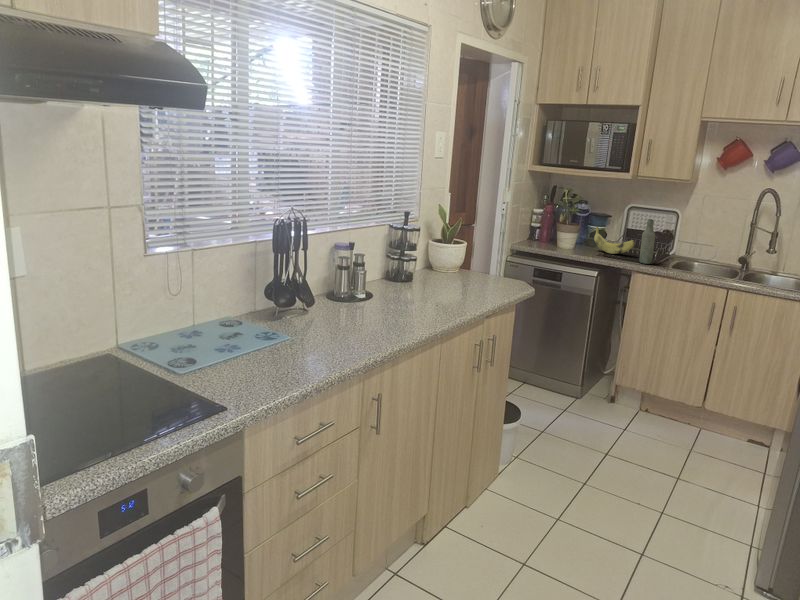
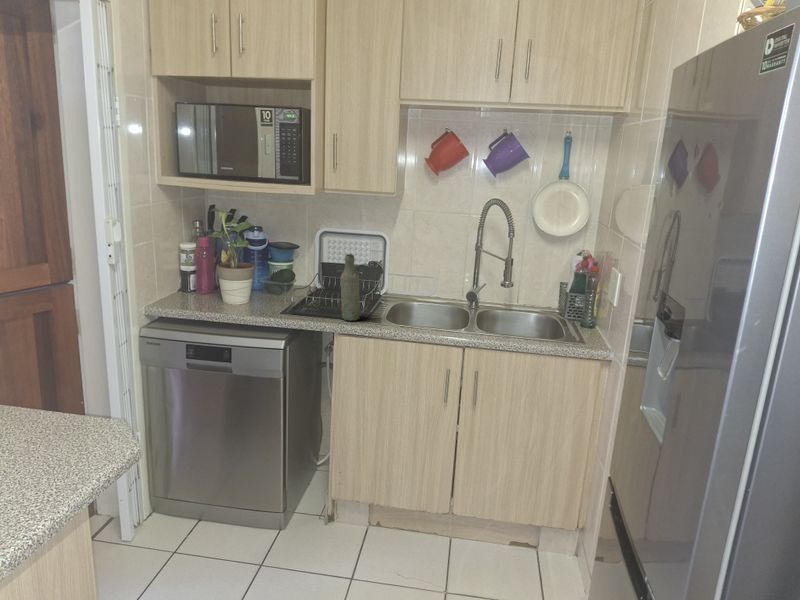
banana: present [594,227,635,254] -> none [275,266,334,306]

